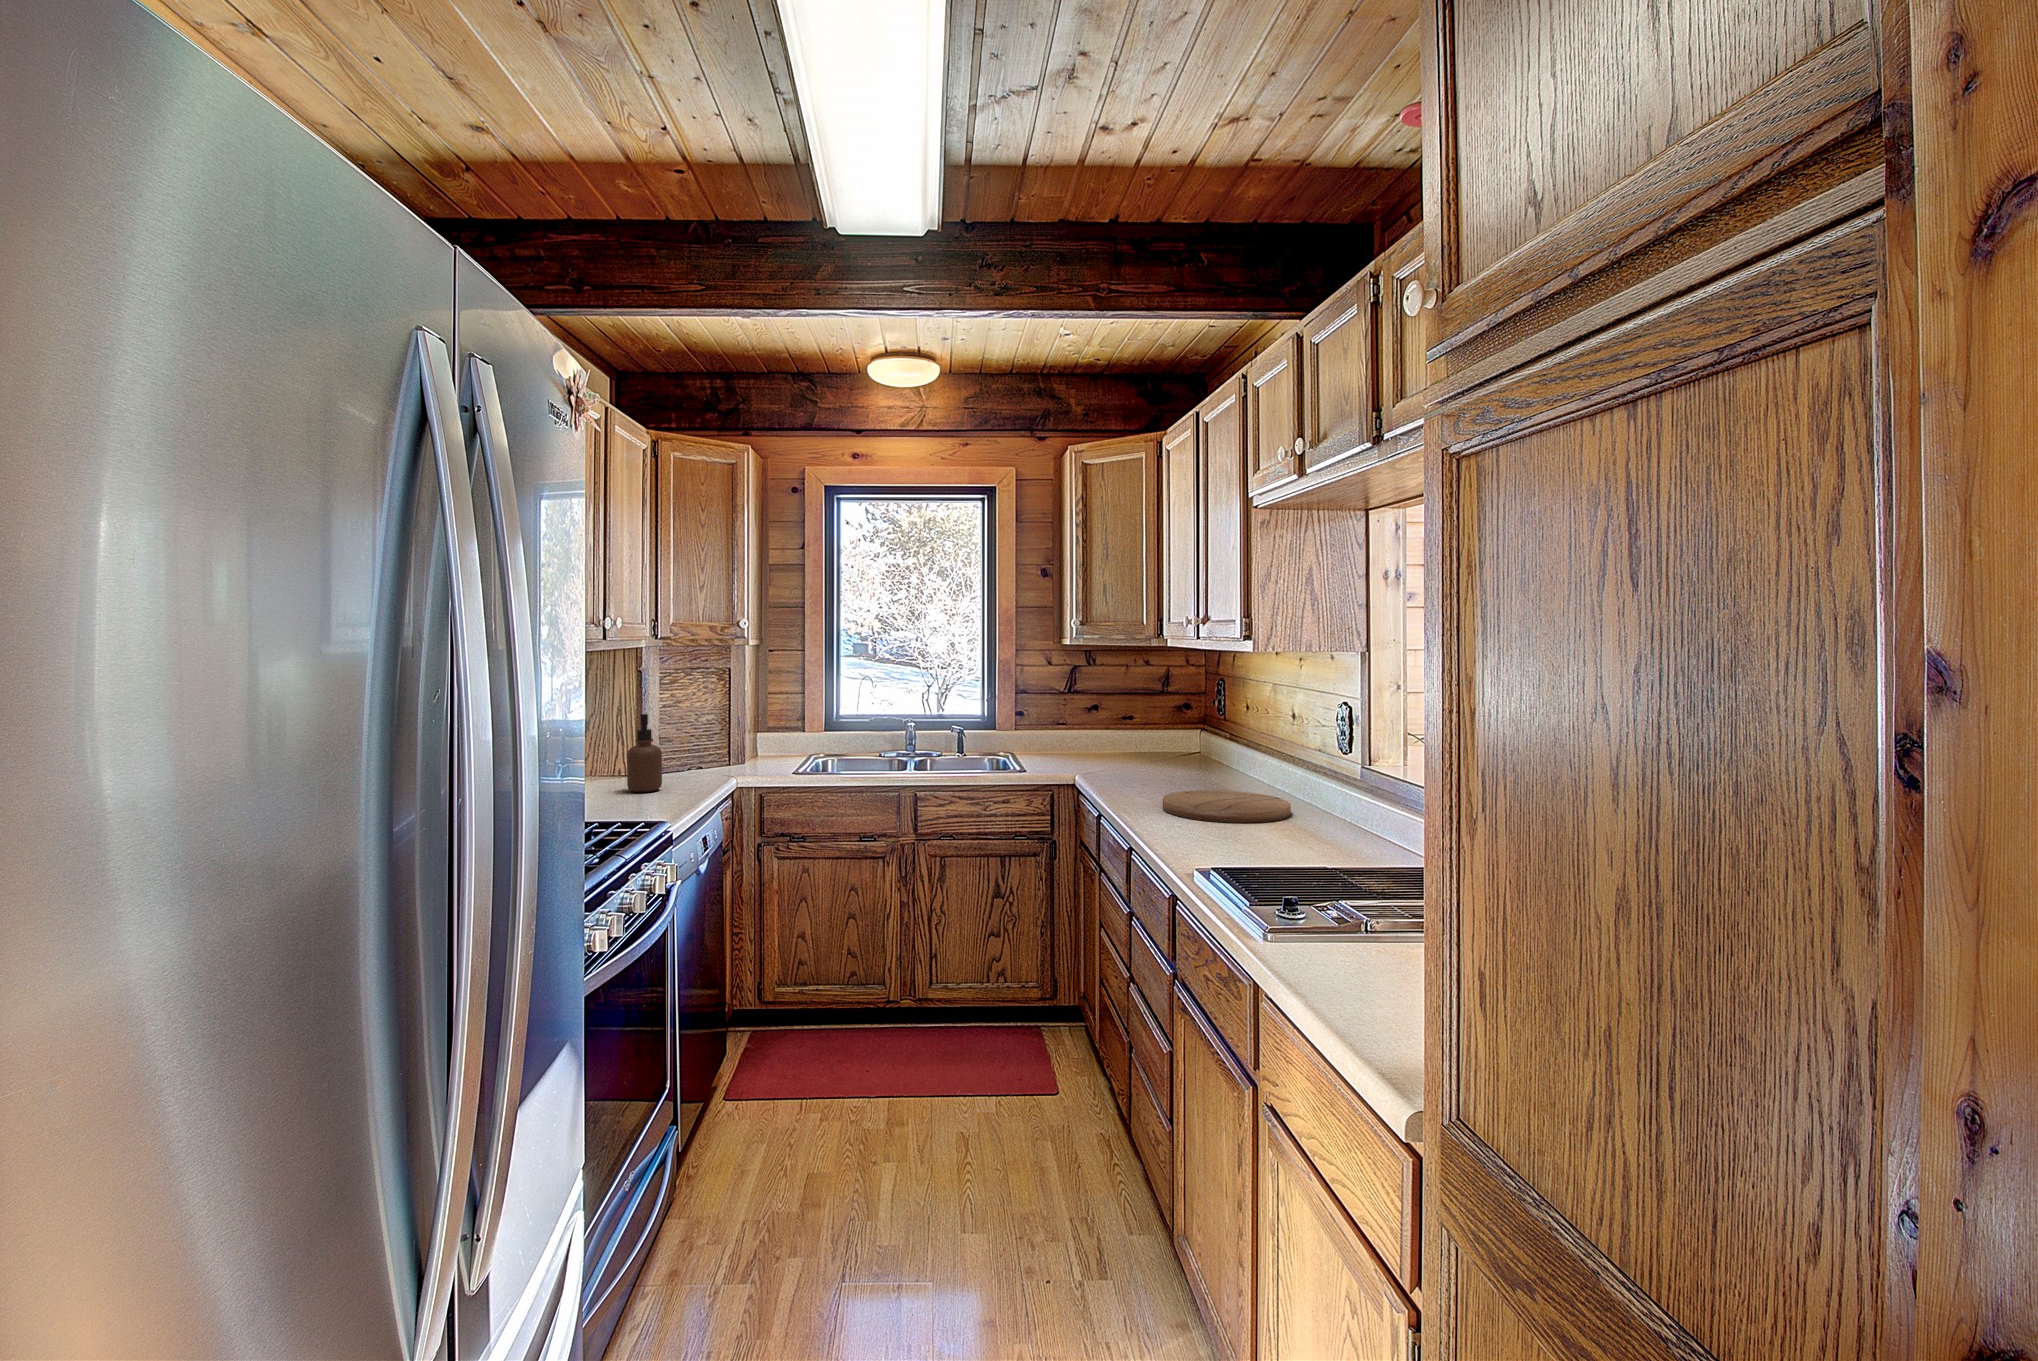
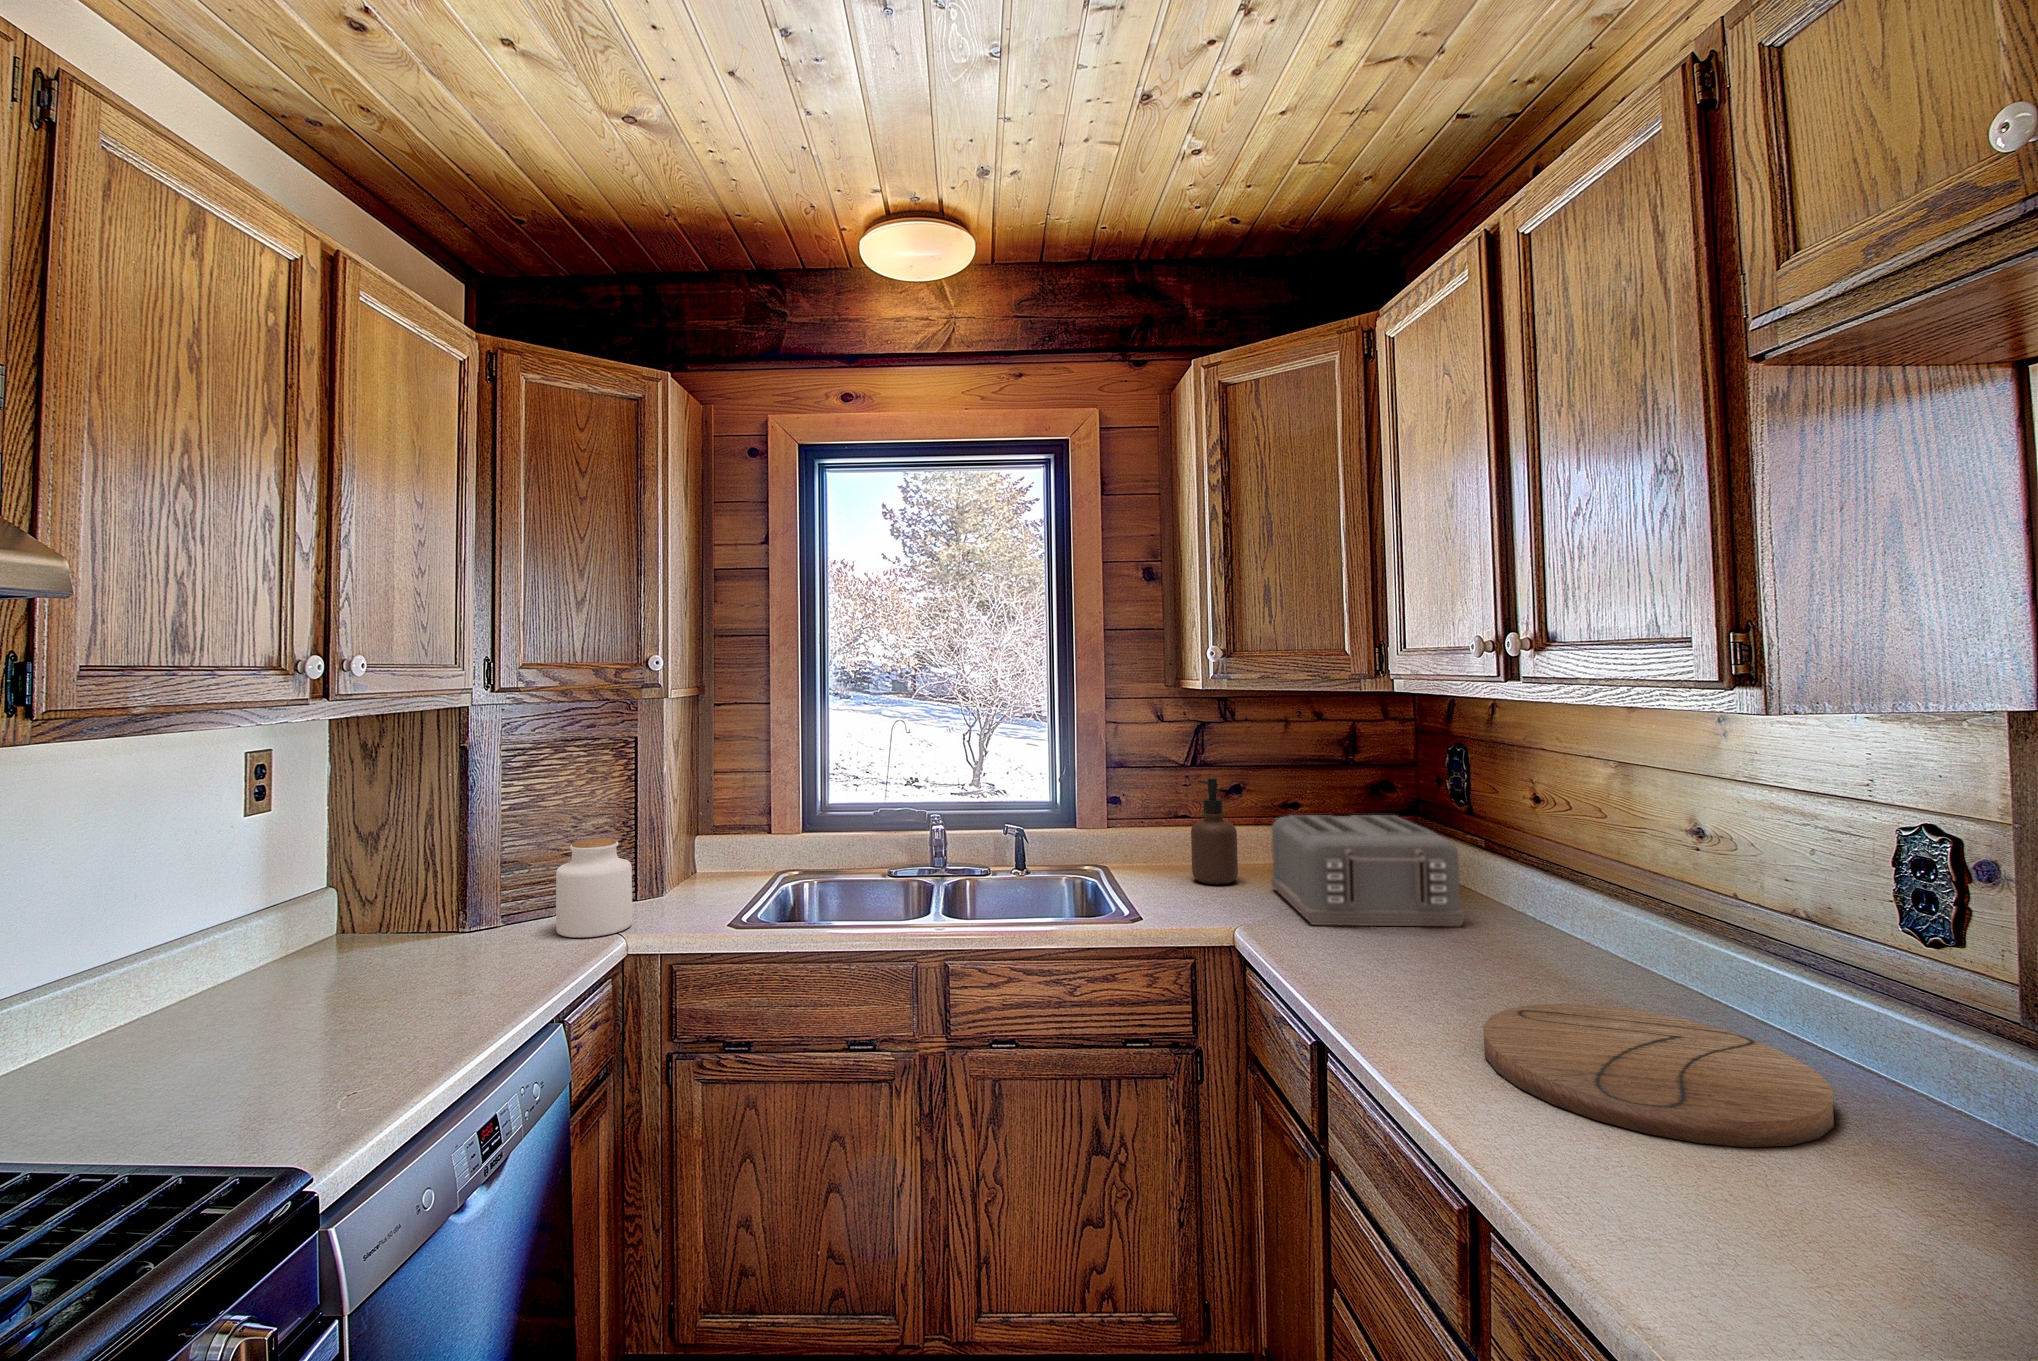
soap dispenser: present [627,714,662,792] -> present [1191,778,1238,884]
toaster: none [1108,718,1201,774] -> present [1271,815,1464,926]
jar: none [692,724,734,778] -> present [556,838,632,937]

